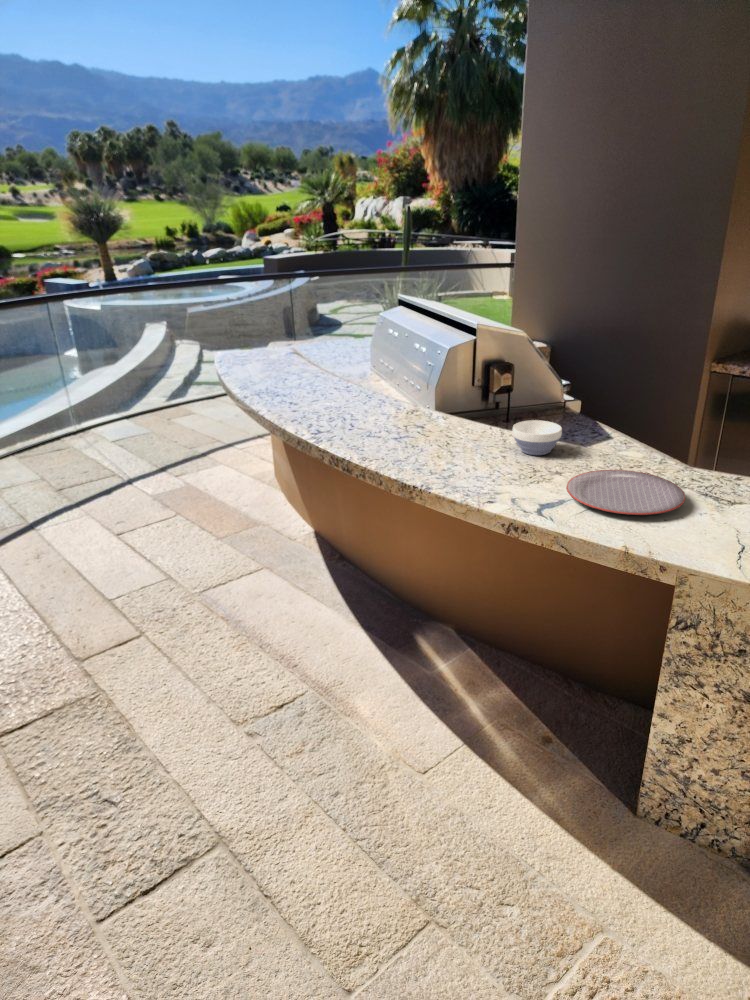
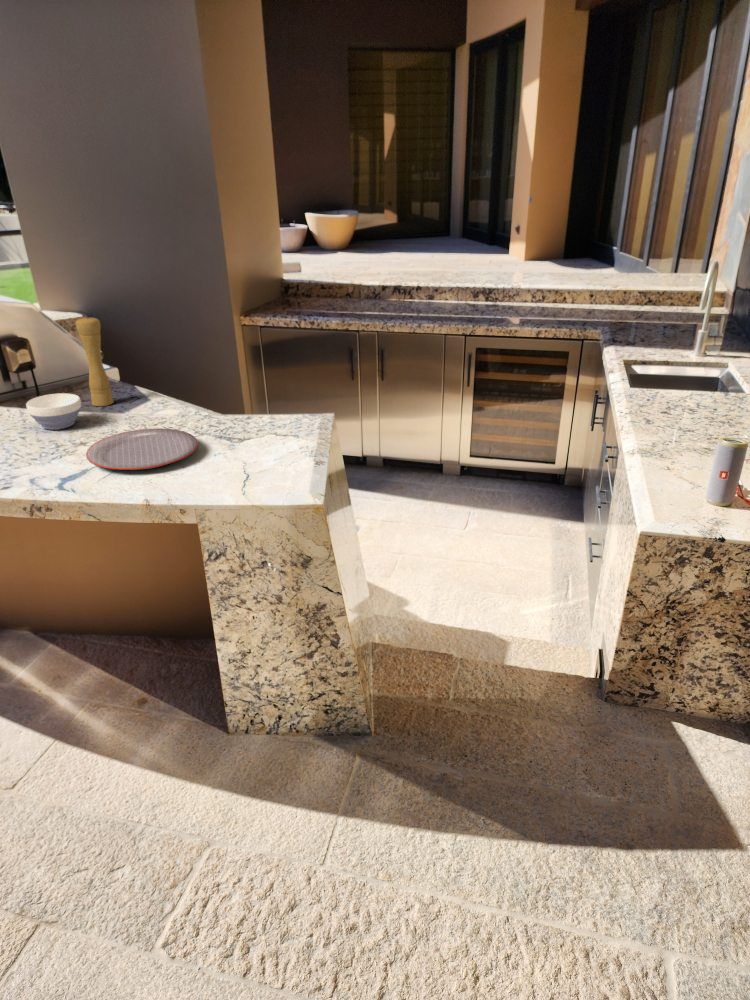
pepper mill: none [561,348,590,437] -> present [76,317,113,406]

